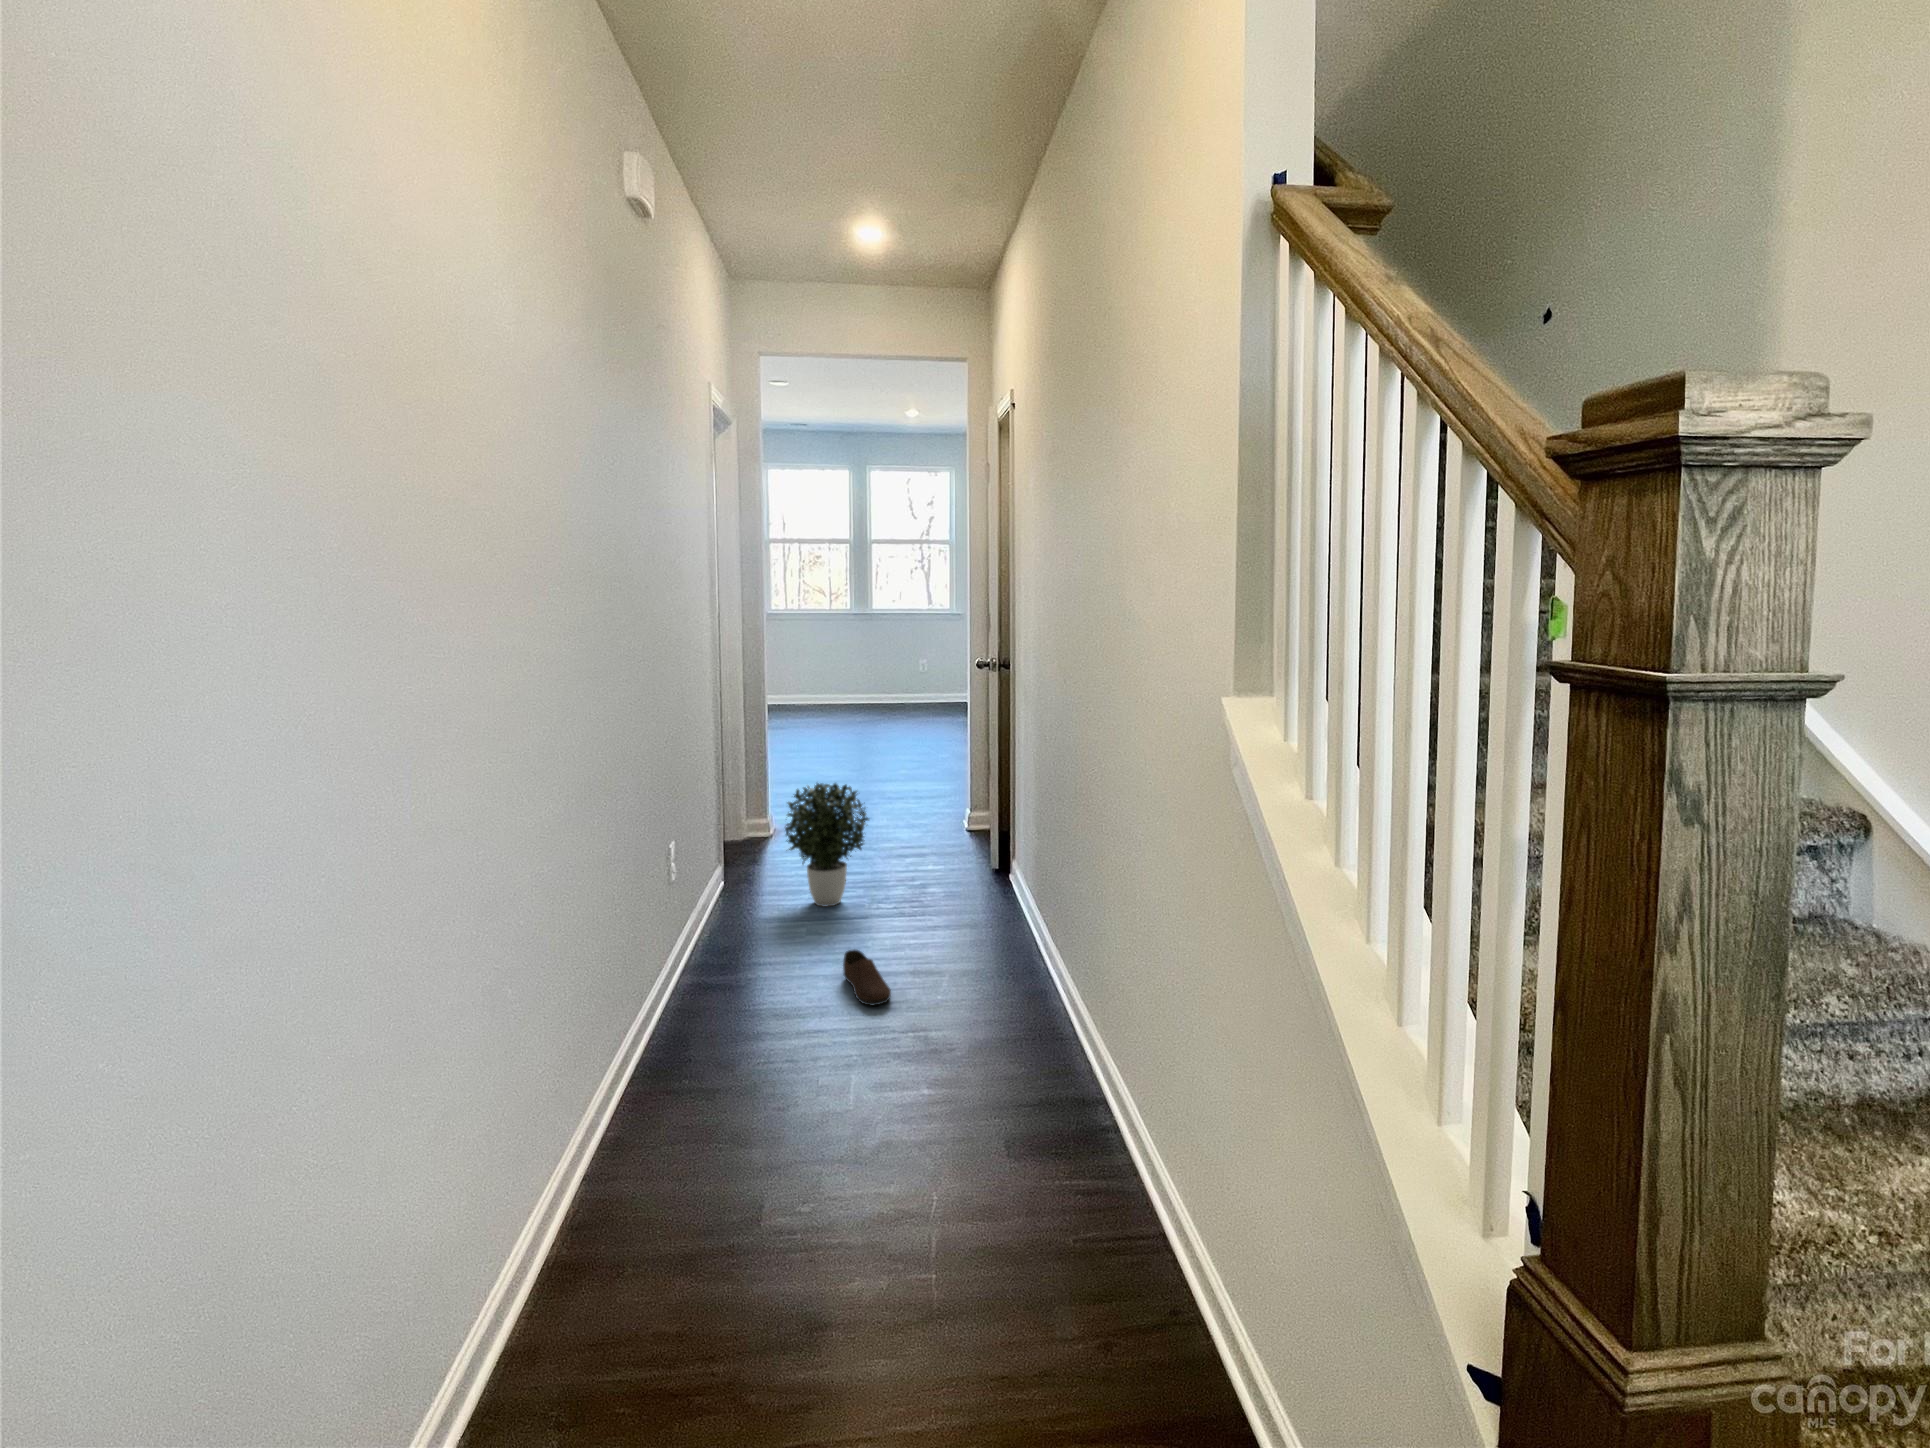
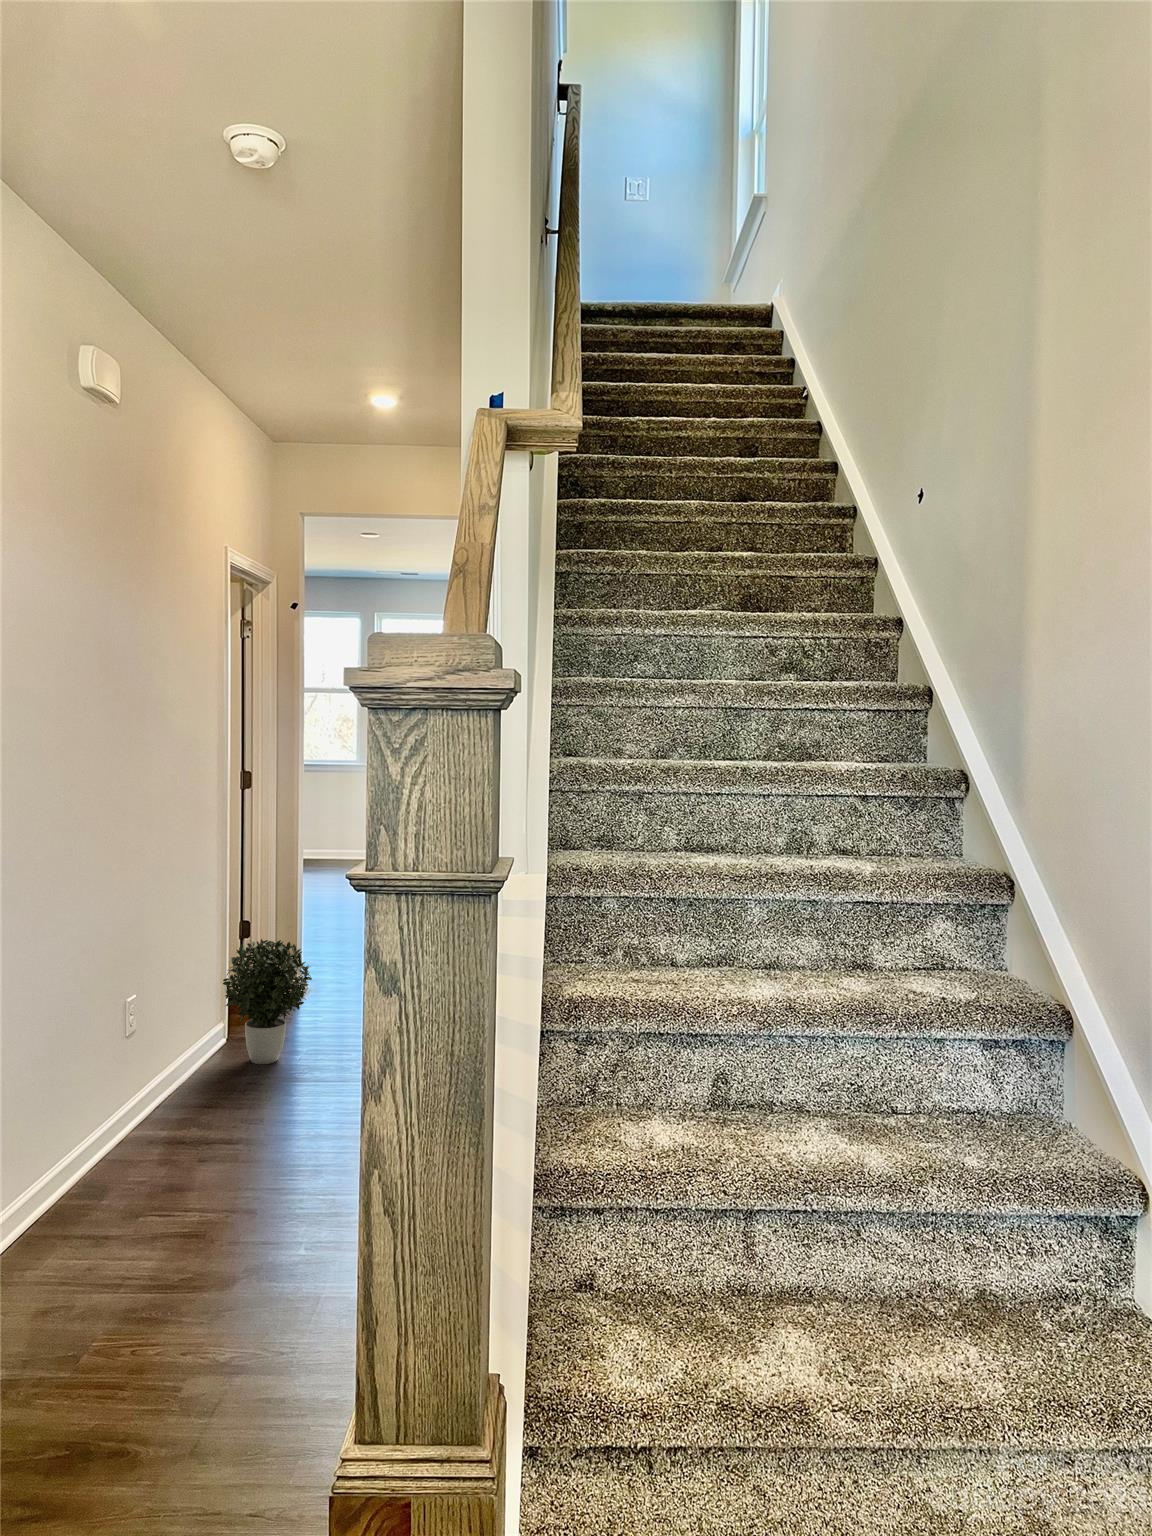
shoe: present [843,950,891,1005] -> none [242,1107,281,1163]

